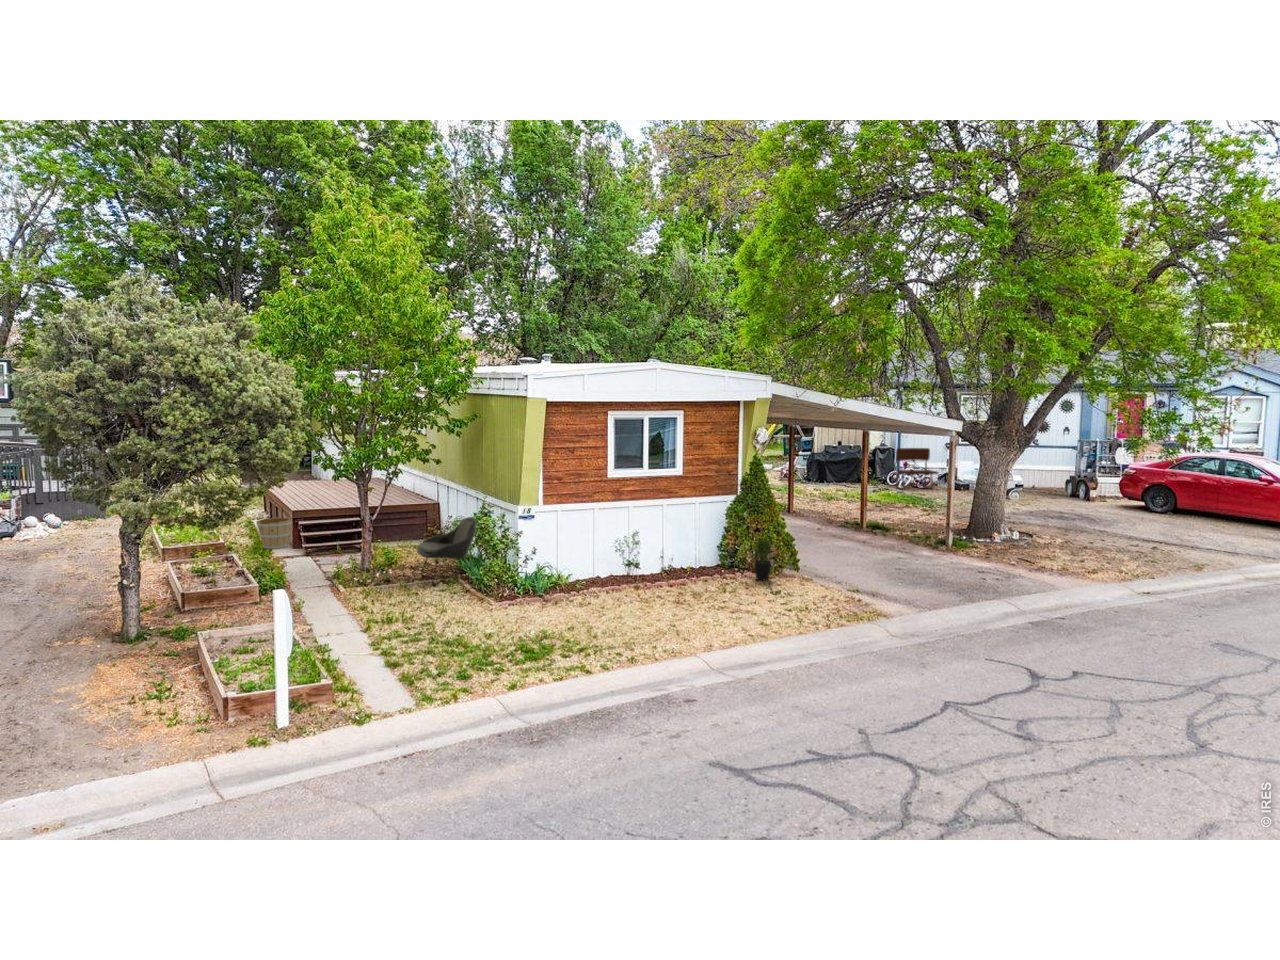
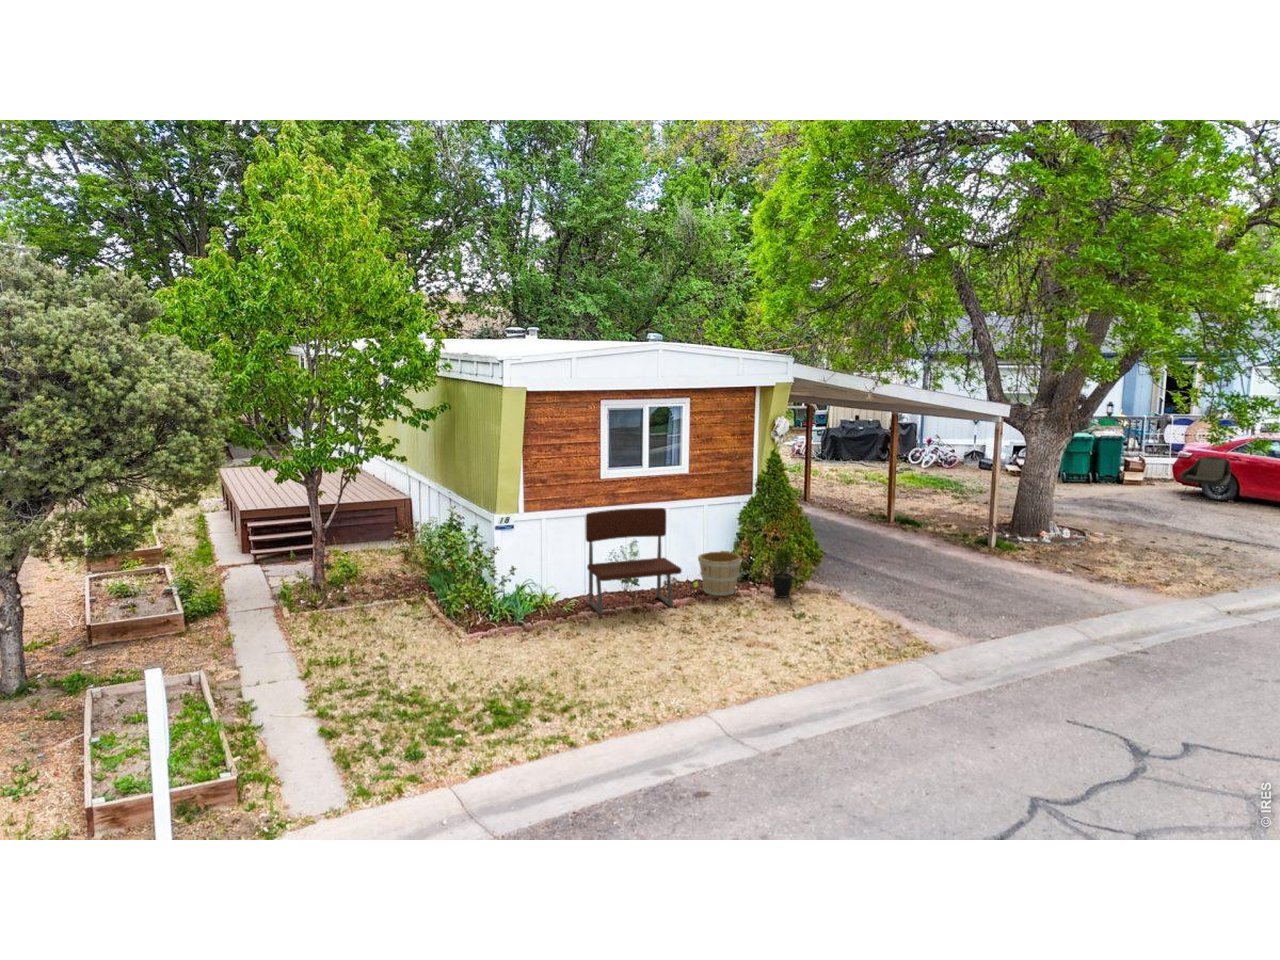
bench: present [896,448,938,490] -> present [585,508,681,615]
wooden bucket: present [257,517,292,549] -> present [698,551,742,596]
lounge chair: present [417,517,477,586] -> present [1180,457,1231,502]

